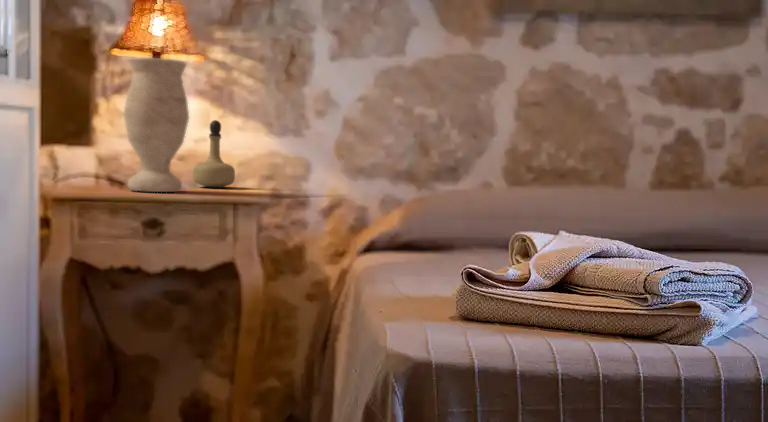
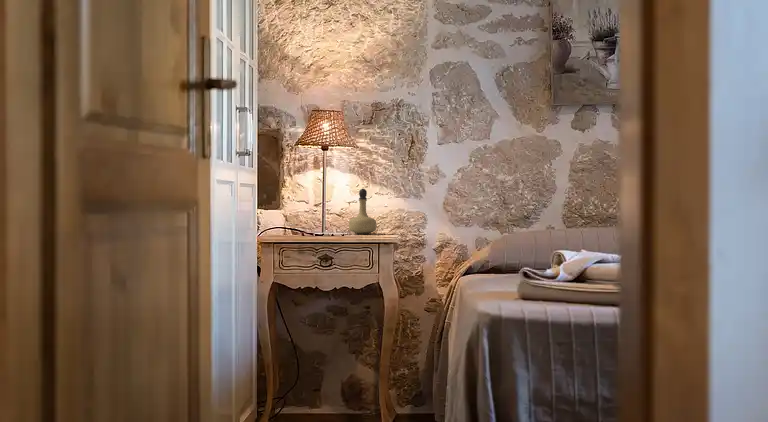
vase: present [124,58,189,192] -> none [305,149,347,237]

